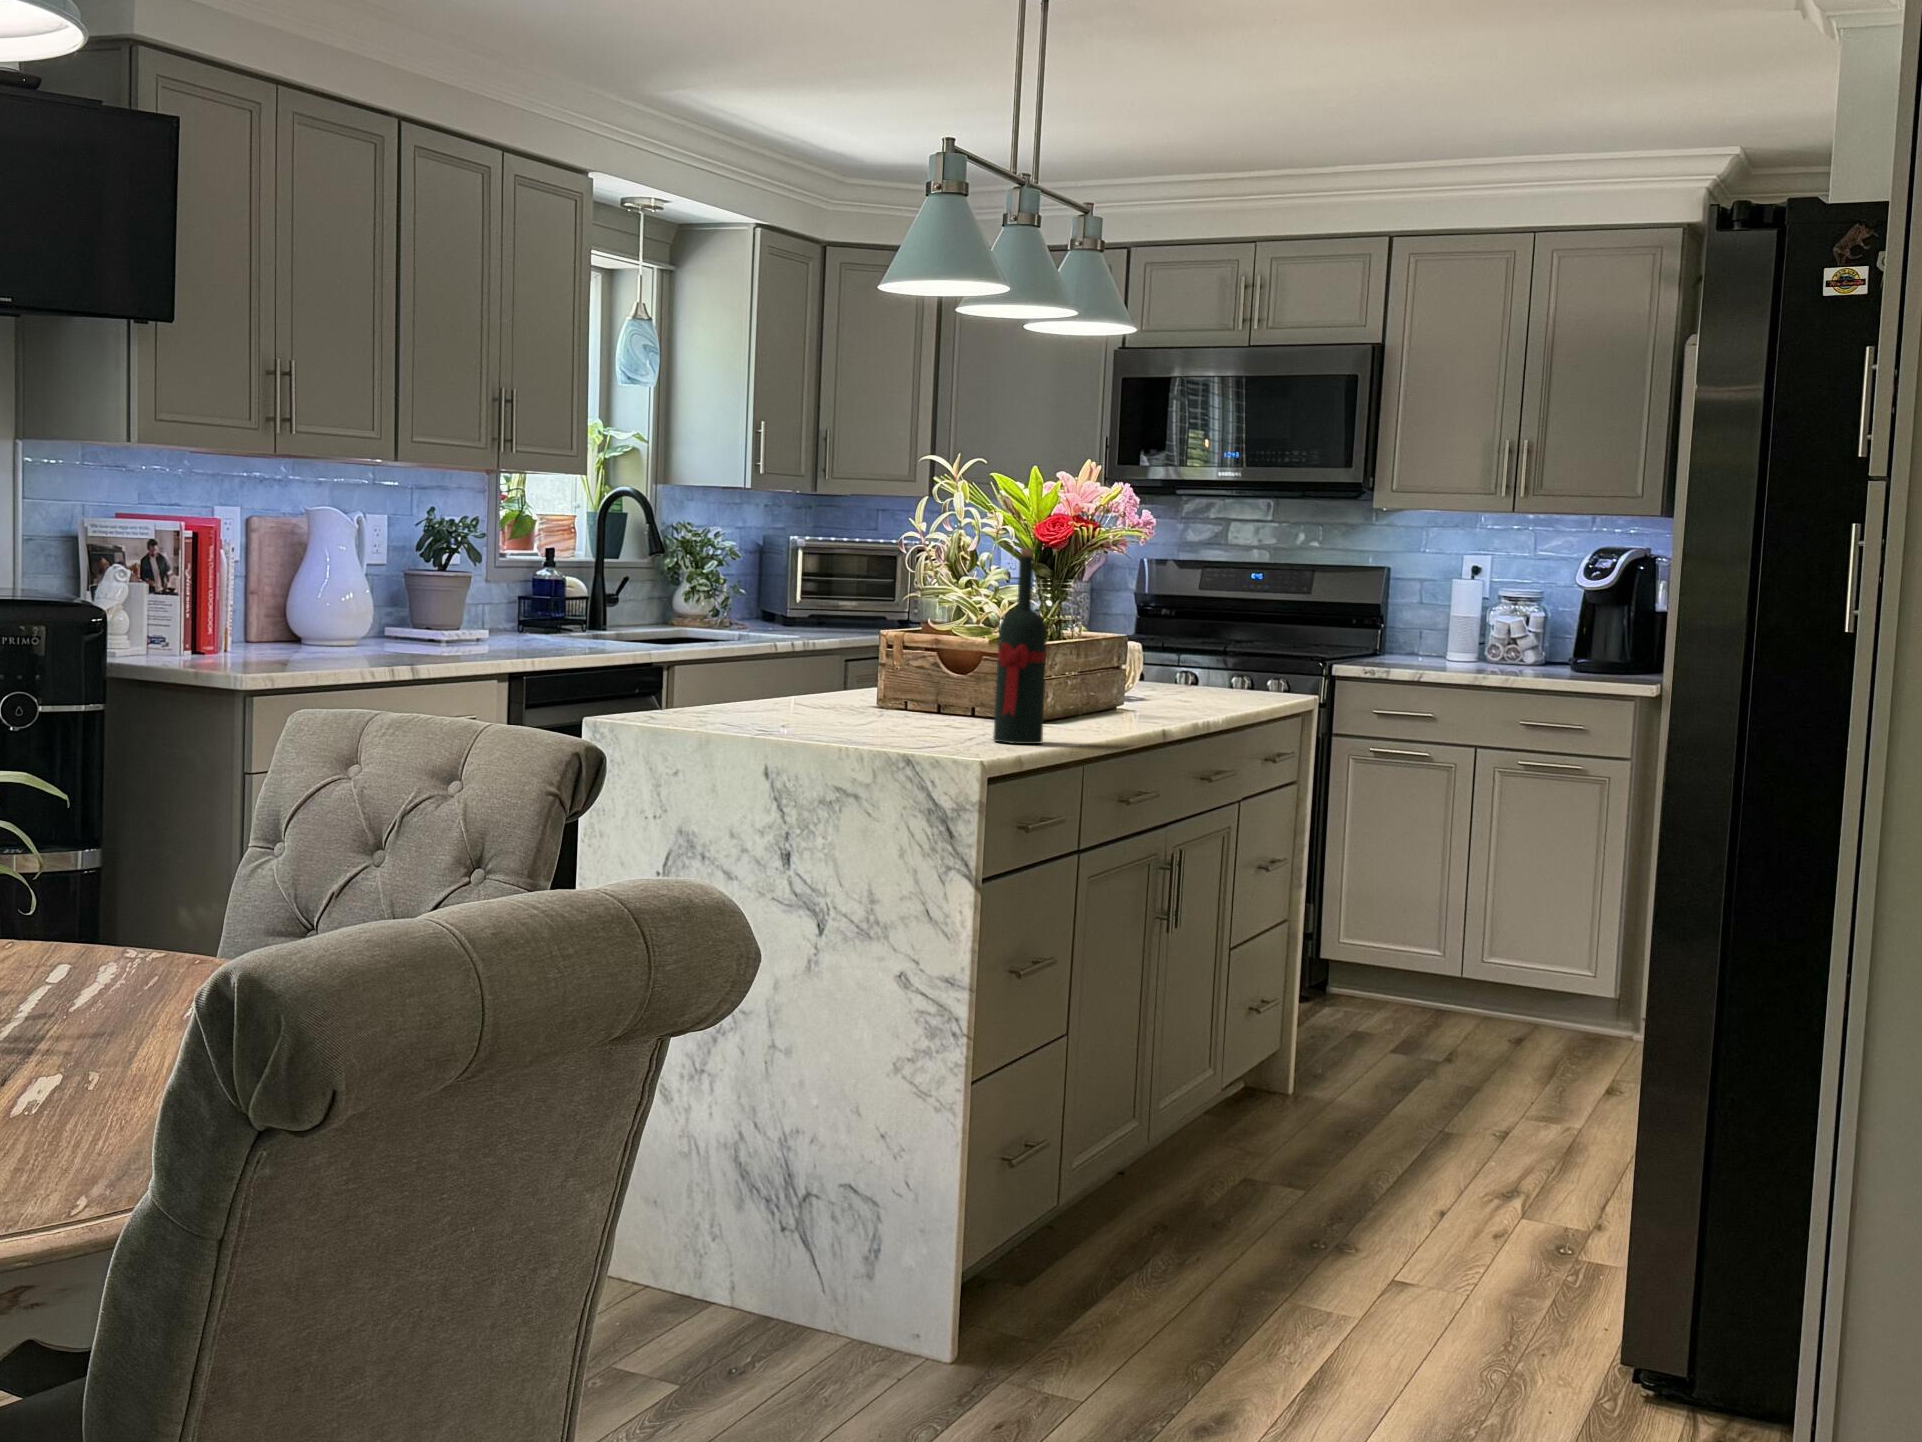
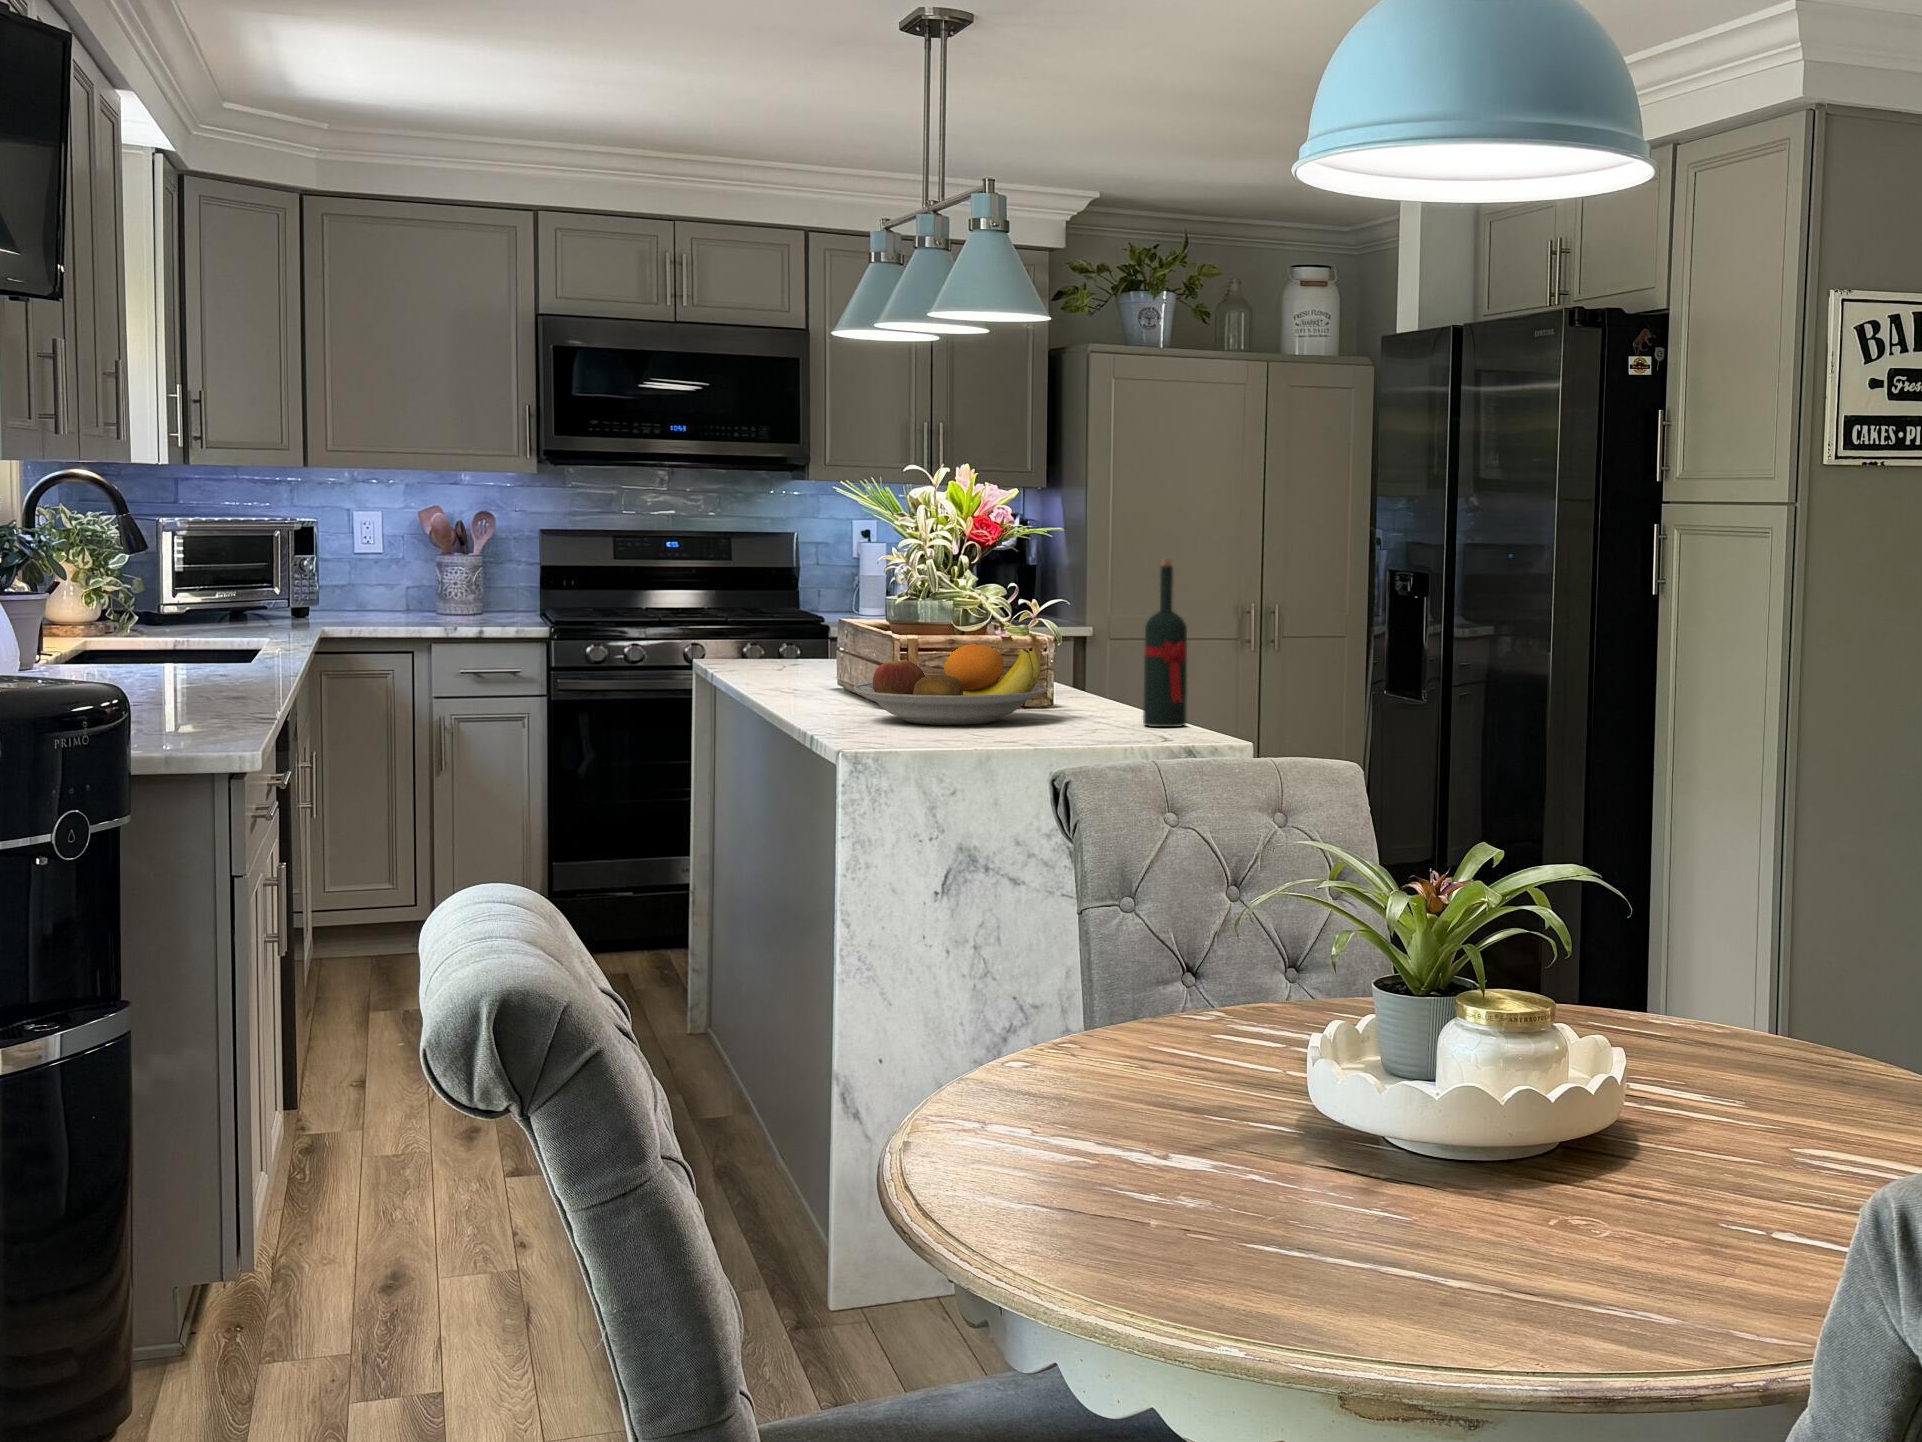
fruit bowl: none [772,634,975,724] -> present [854,644,1047,725]

